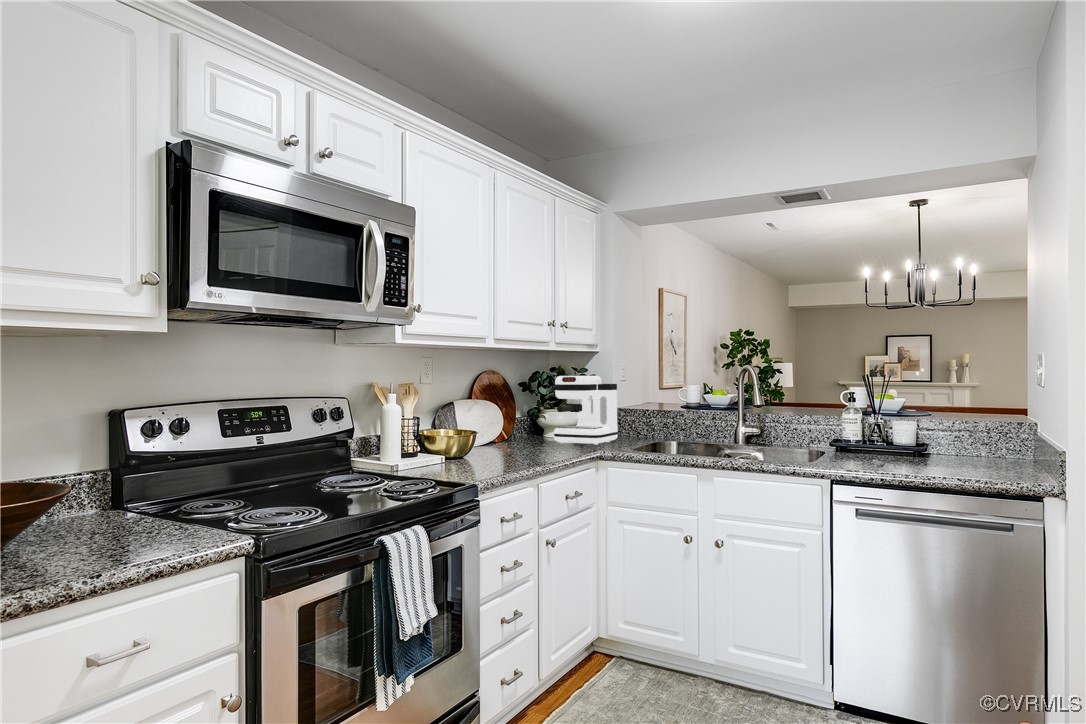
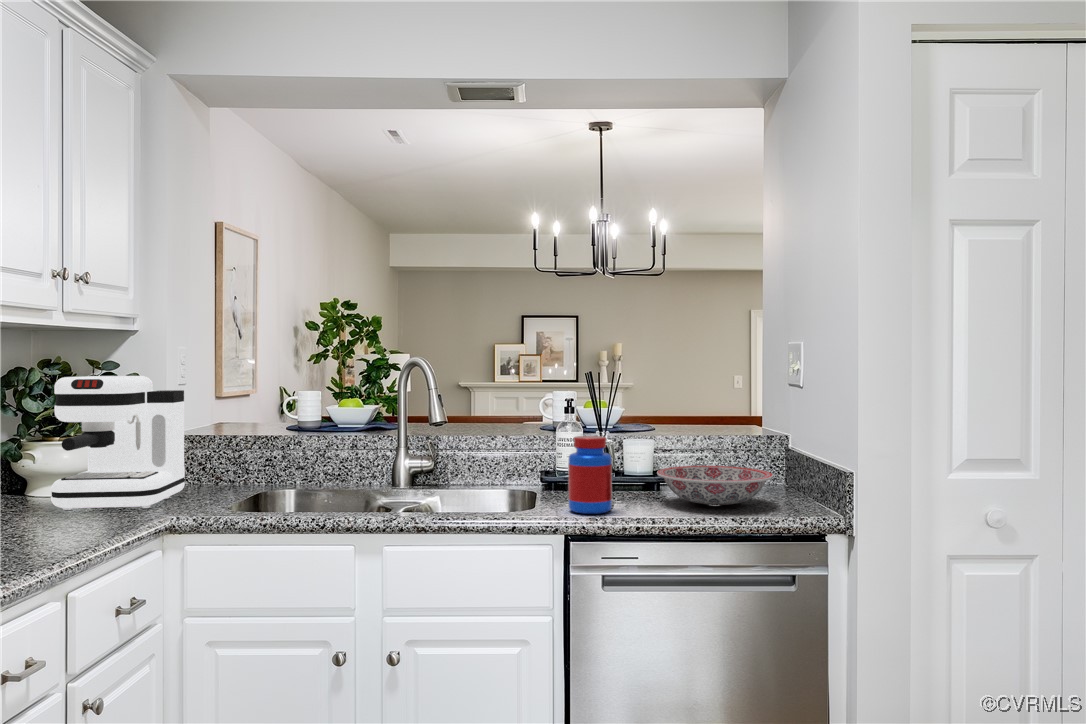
jar: none [828,414,858,463] -> present [568,436,612,514]
ceramic bowl: none [899,439,991,465] -> present [657,466,773,505]

